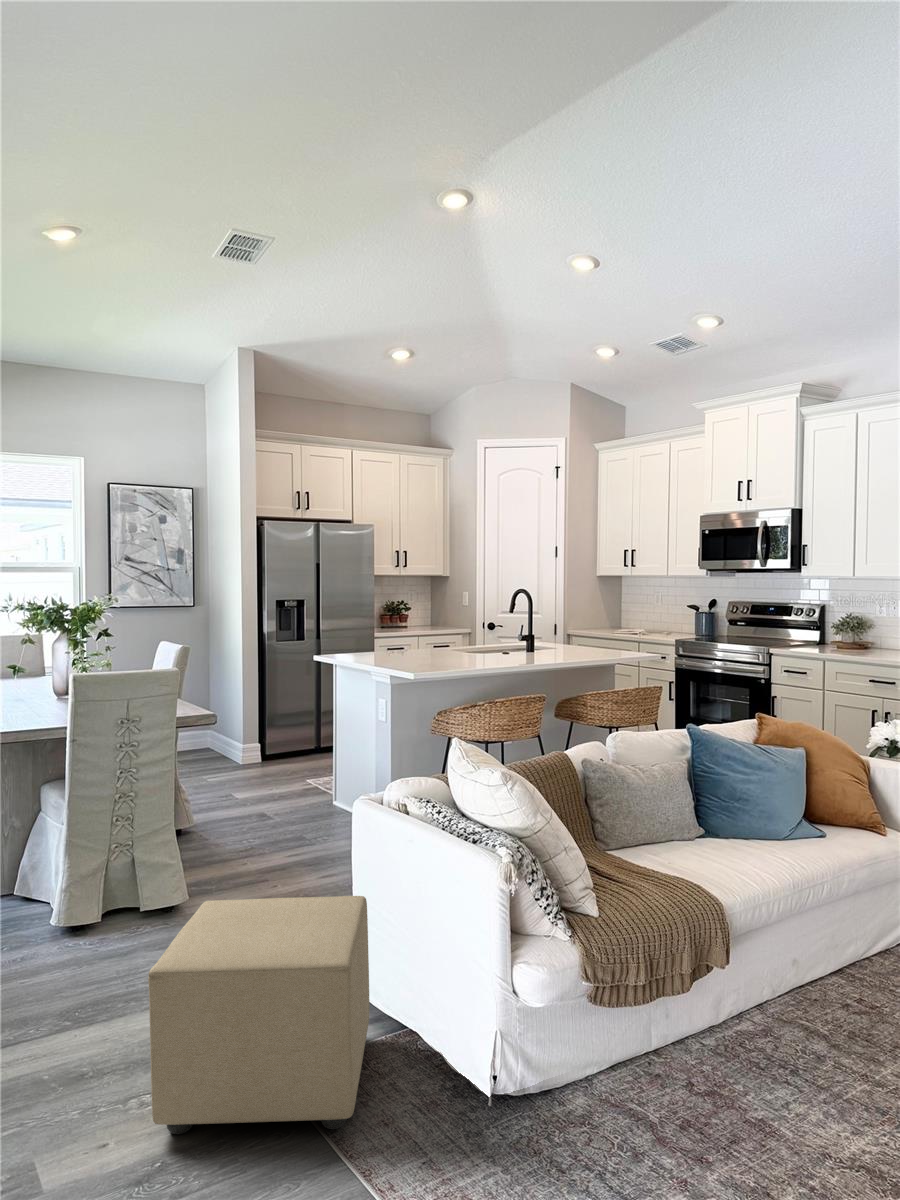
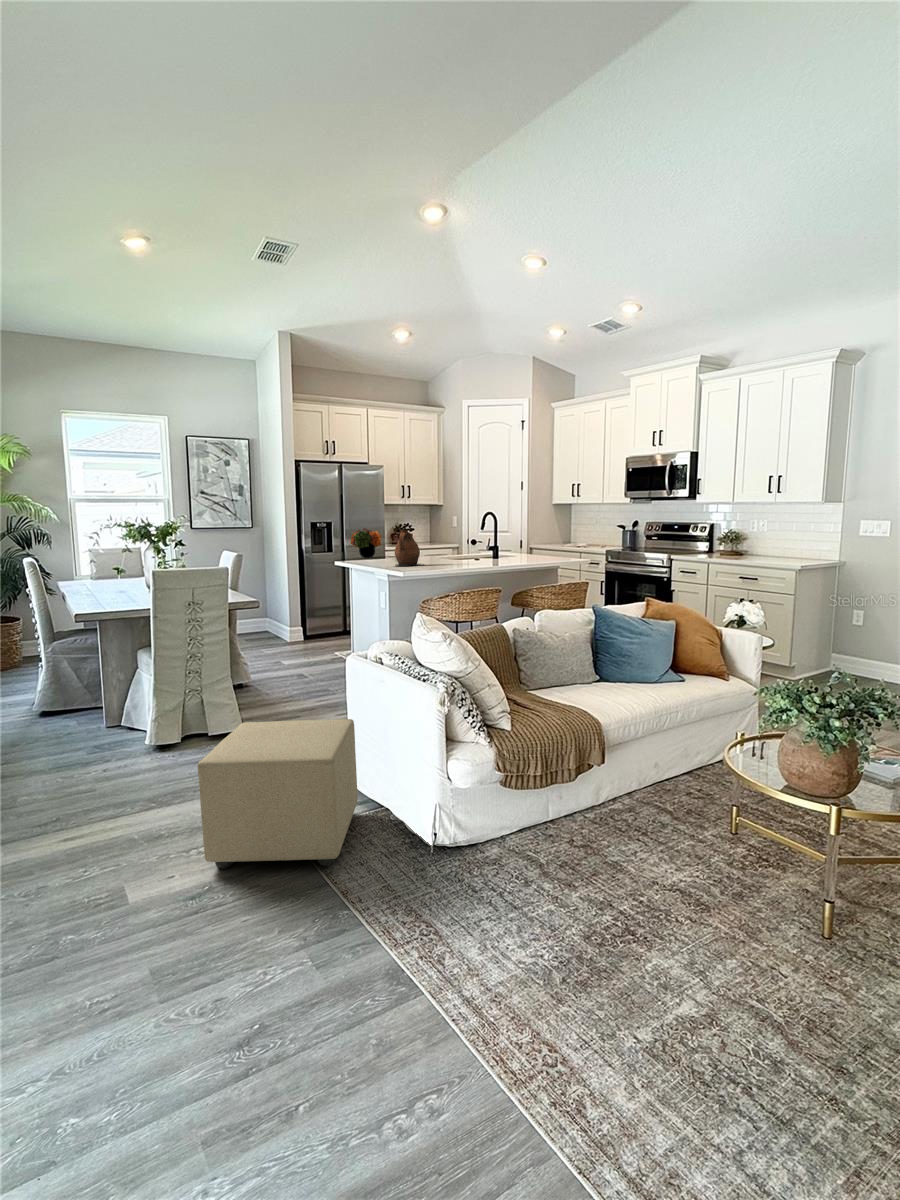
flower arrangement: none [325,607,371,647] -> present [351,528,381,558]
ceramic pitcher: none [396,615,443,664] -> present [395,530,424,566]

